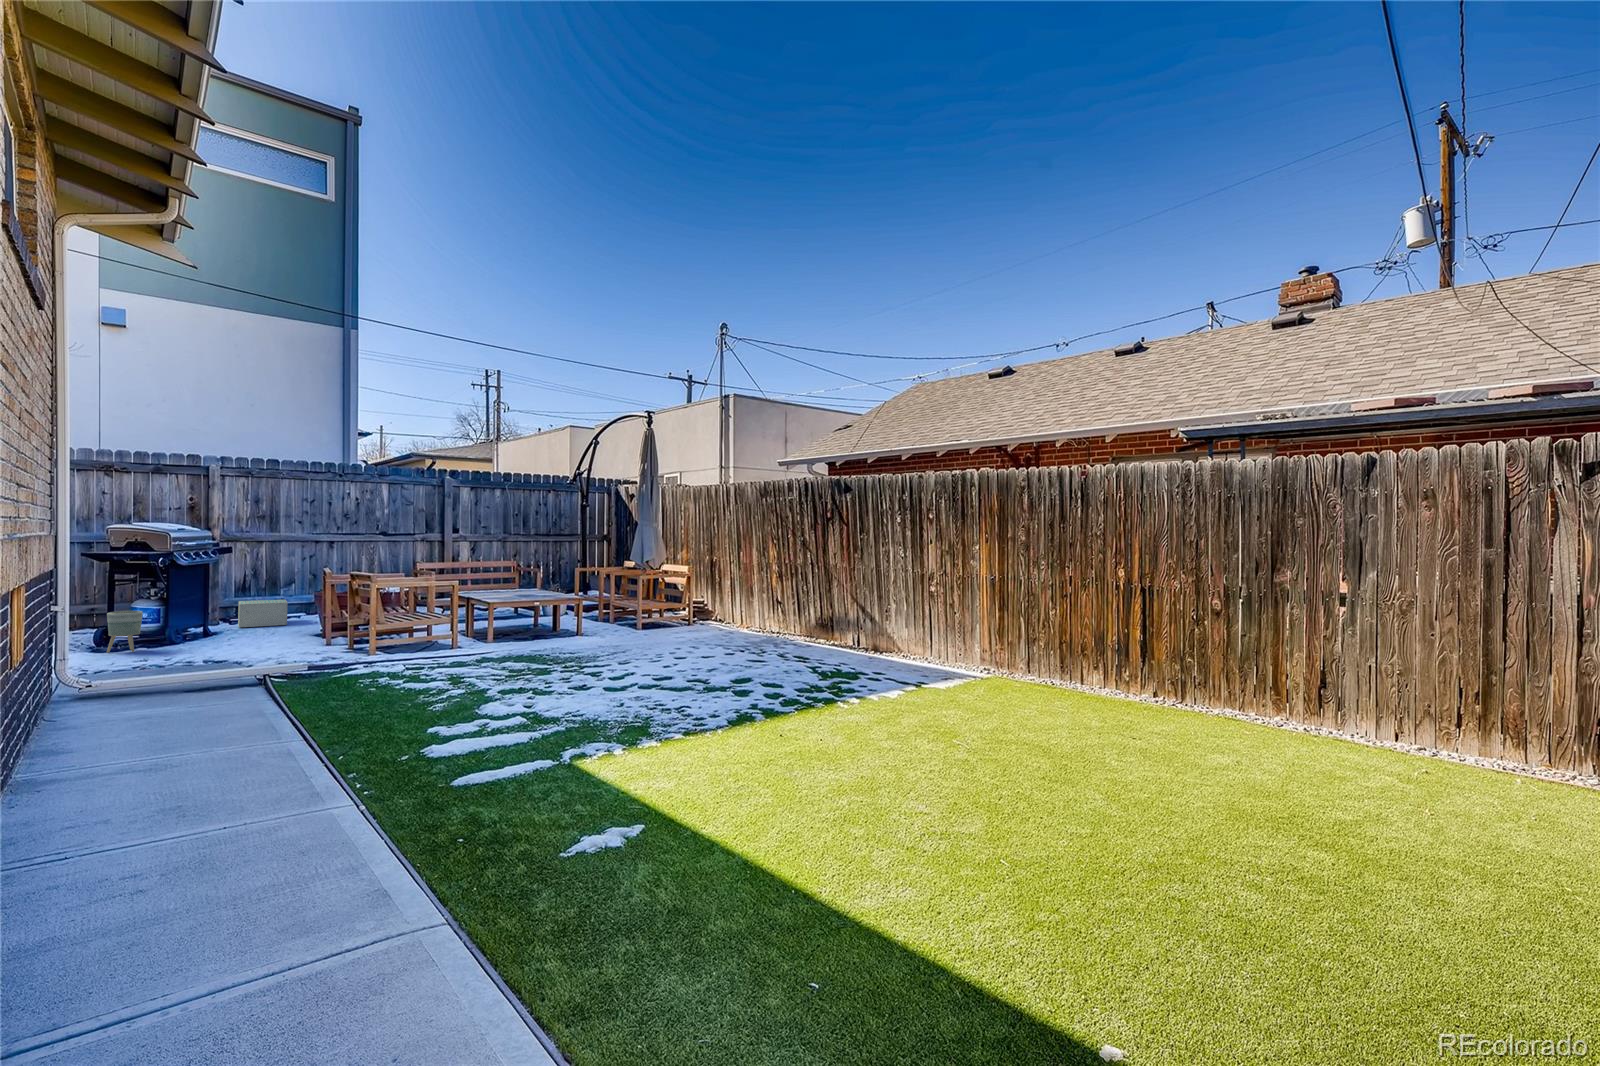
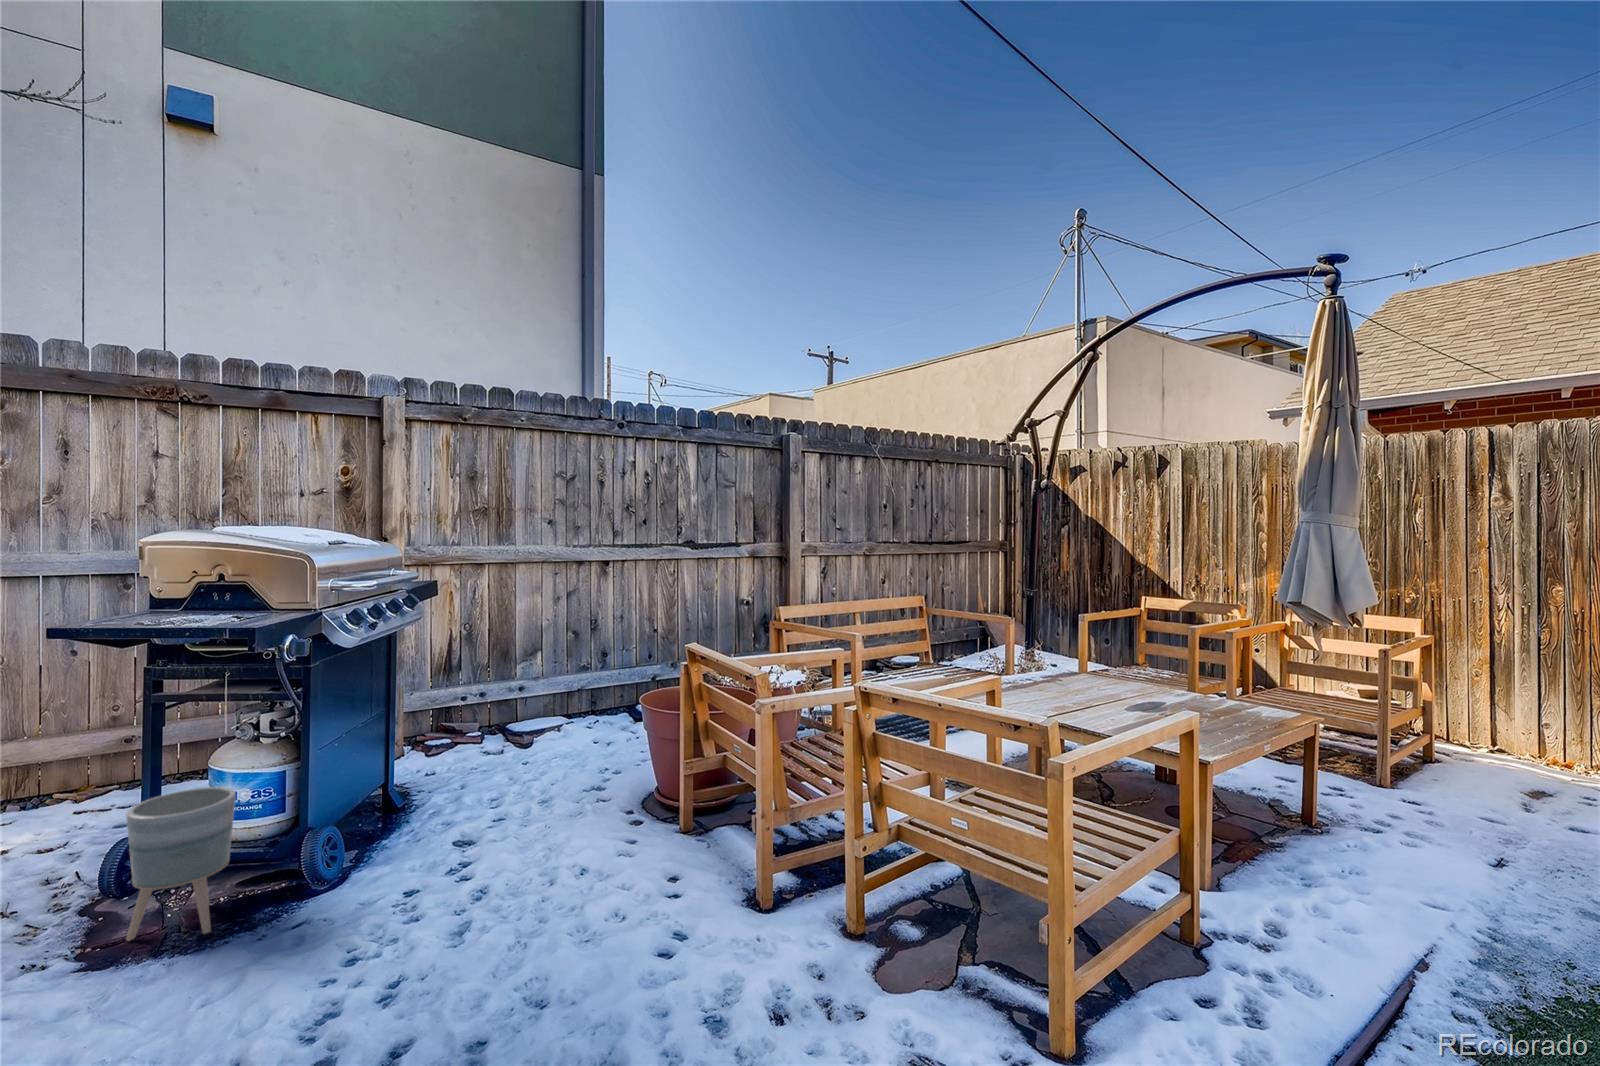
storage box: present [238,600,288,627] -> none [441,686,545,764]

